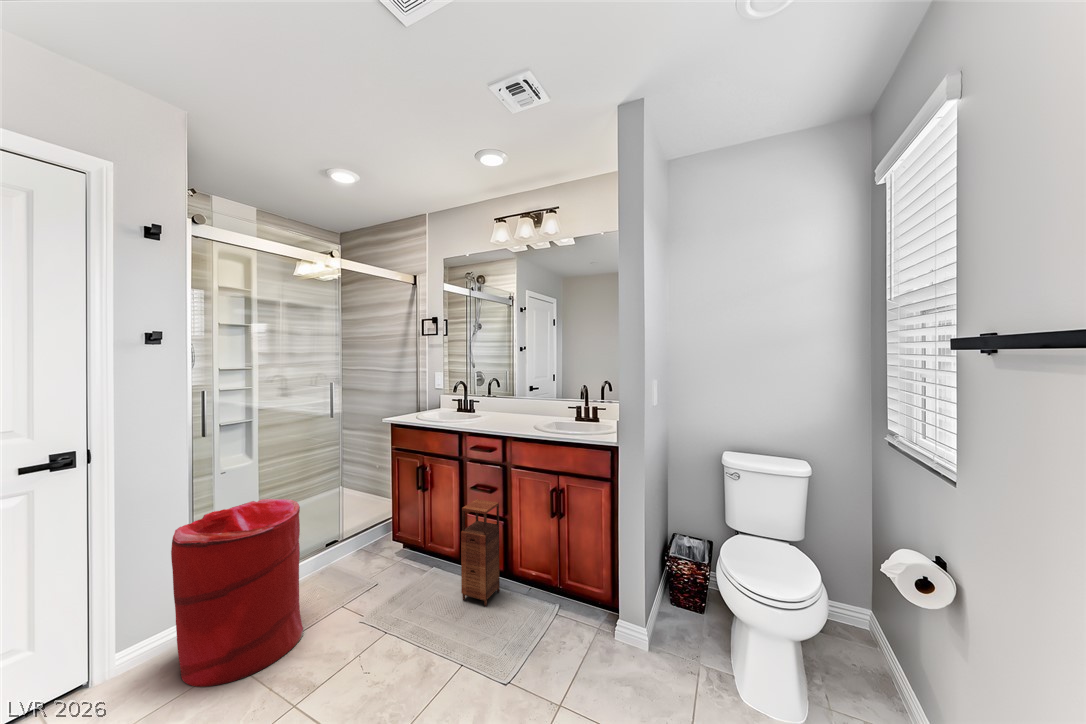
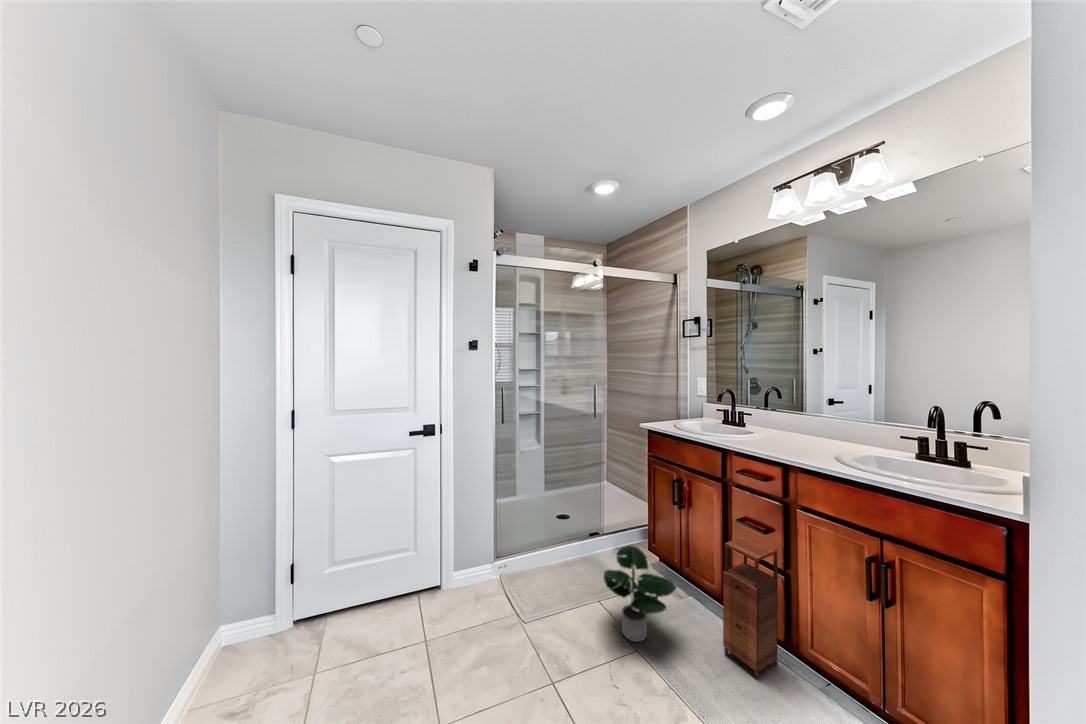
laundry hamper: present [171,499,304,687] -> none [477,482,564,637]
potted plant: none [350,537,423,624] -> present [603,546,676,642]

